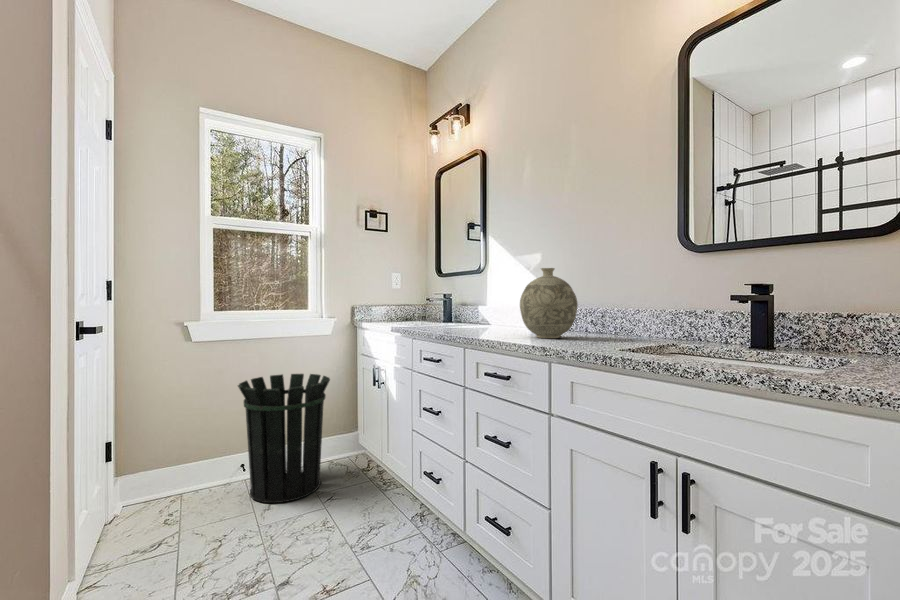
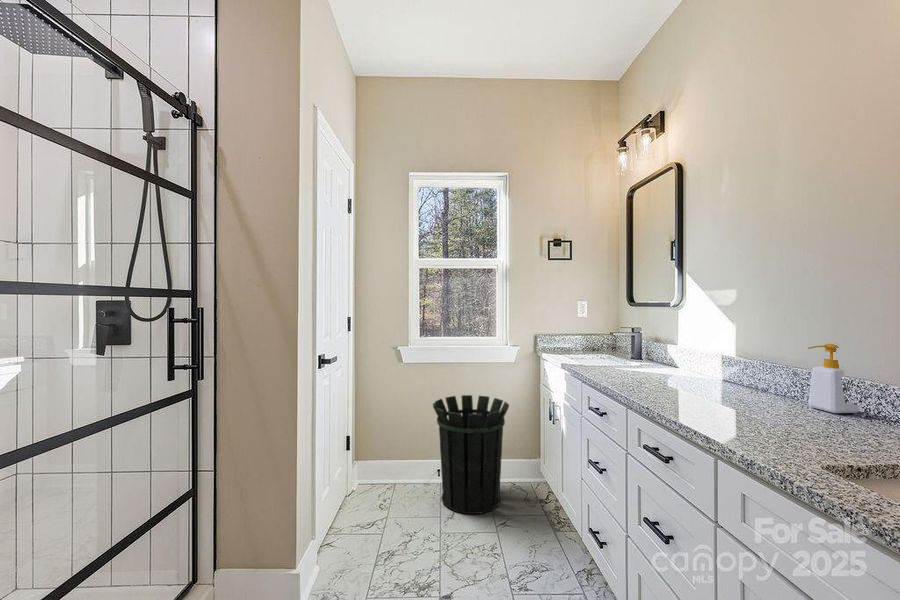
decorative vase: present [520,268,578,338] -> none [699,325,787,417]
soap bottle: none [582,285,610,335] -> present [808,343,860,413]

